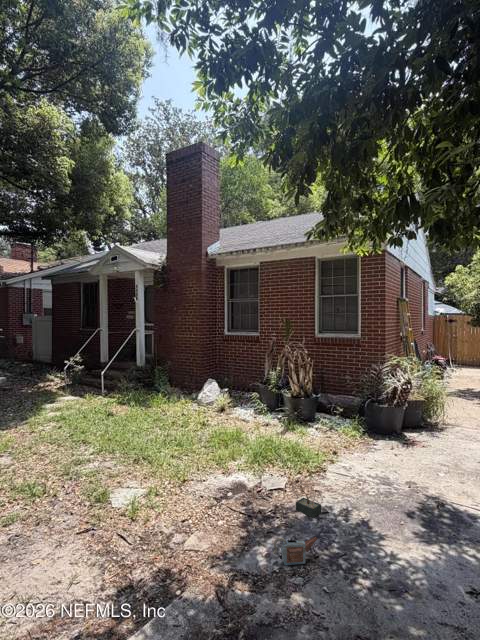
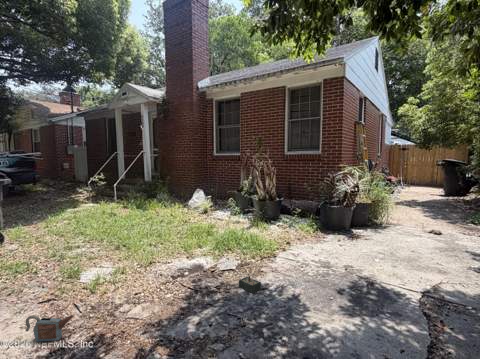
watering can: present [273,537,318,565] -> present [26,315,74,342]

